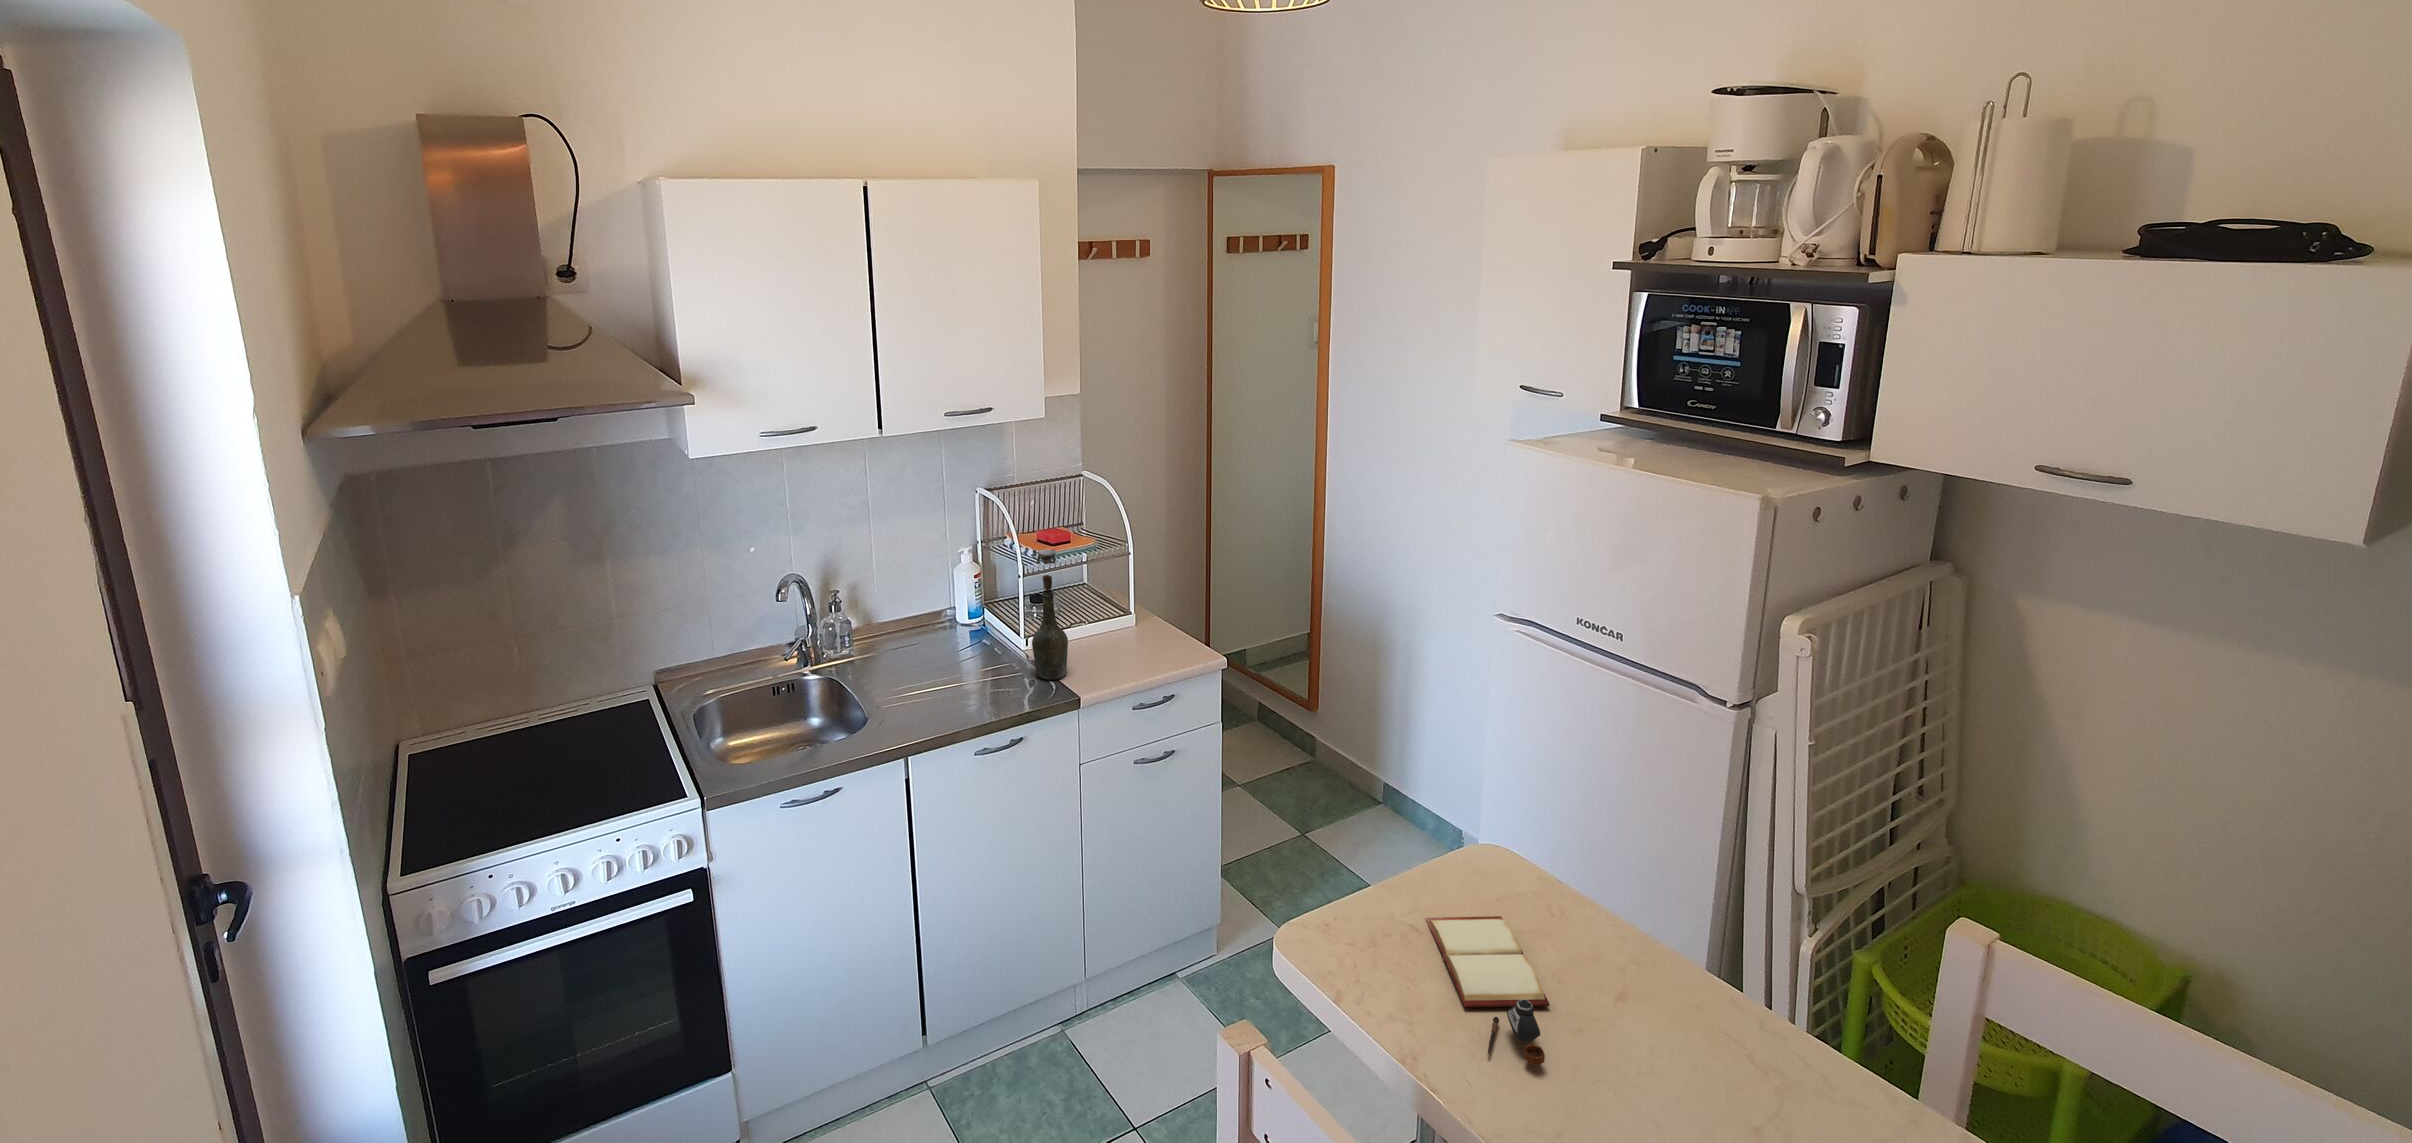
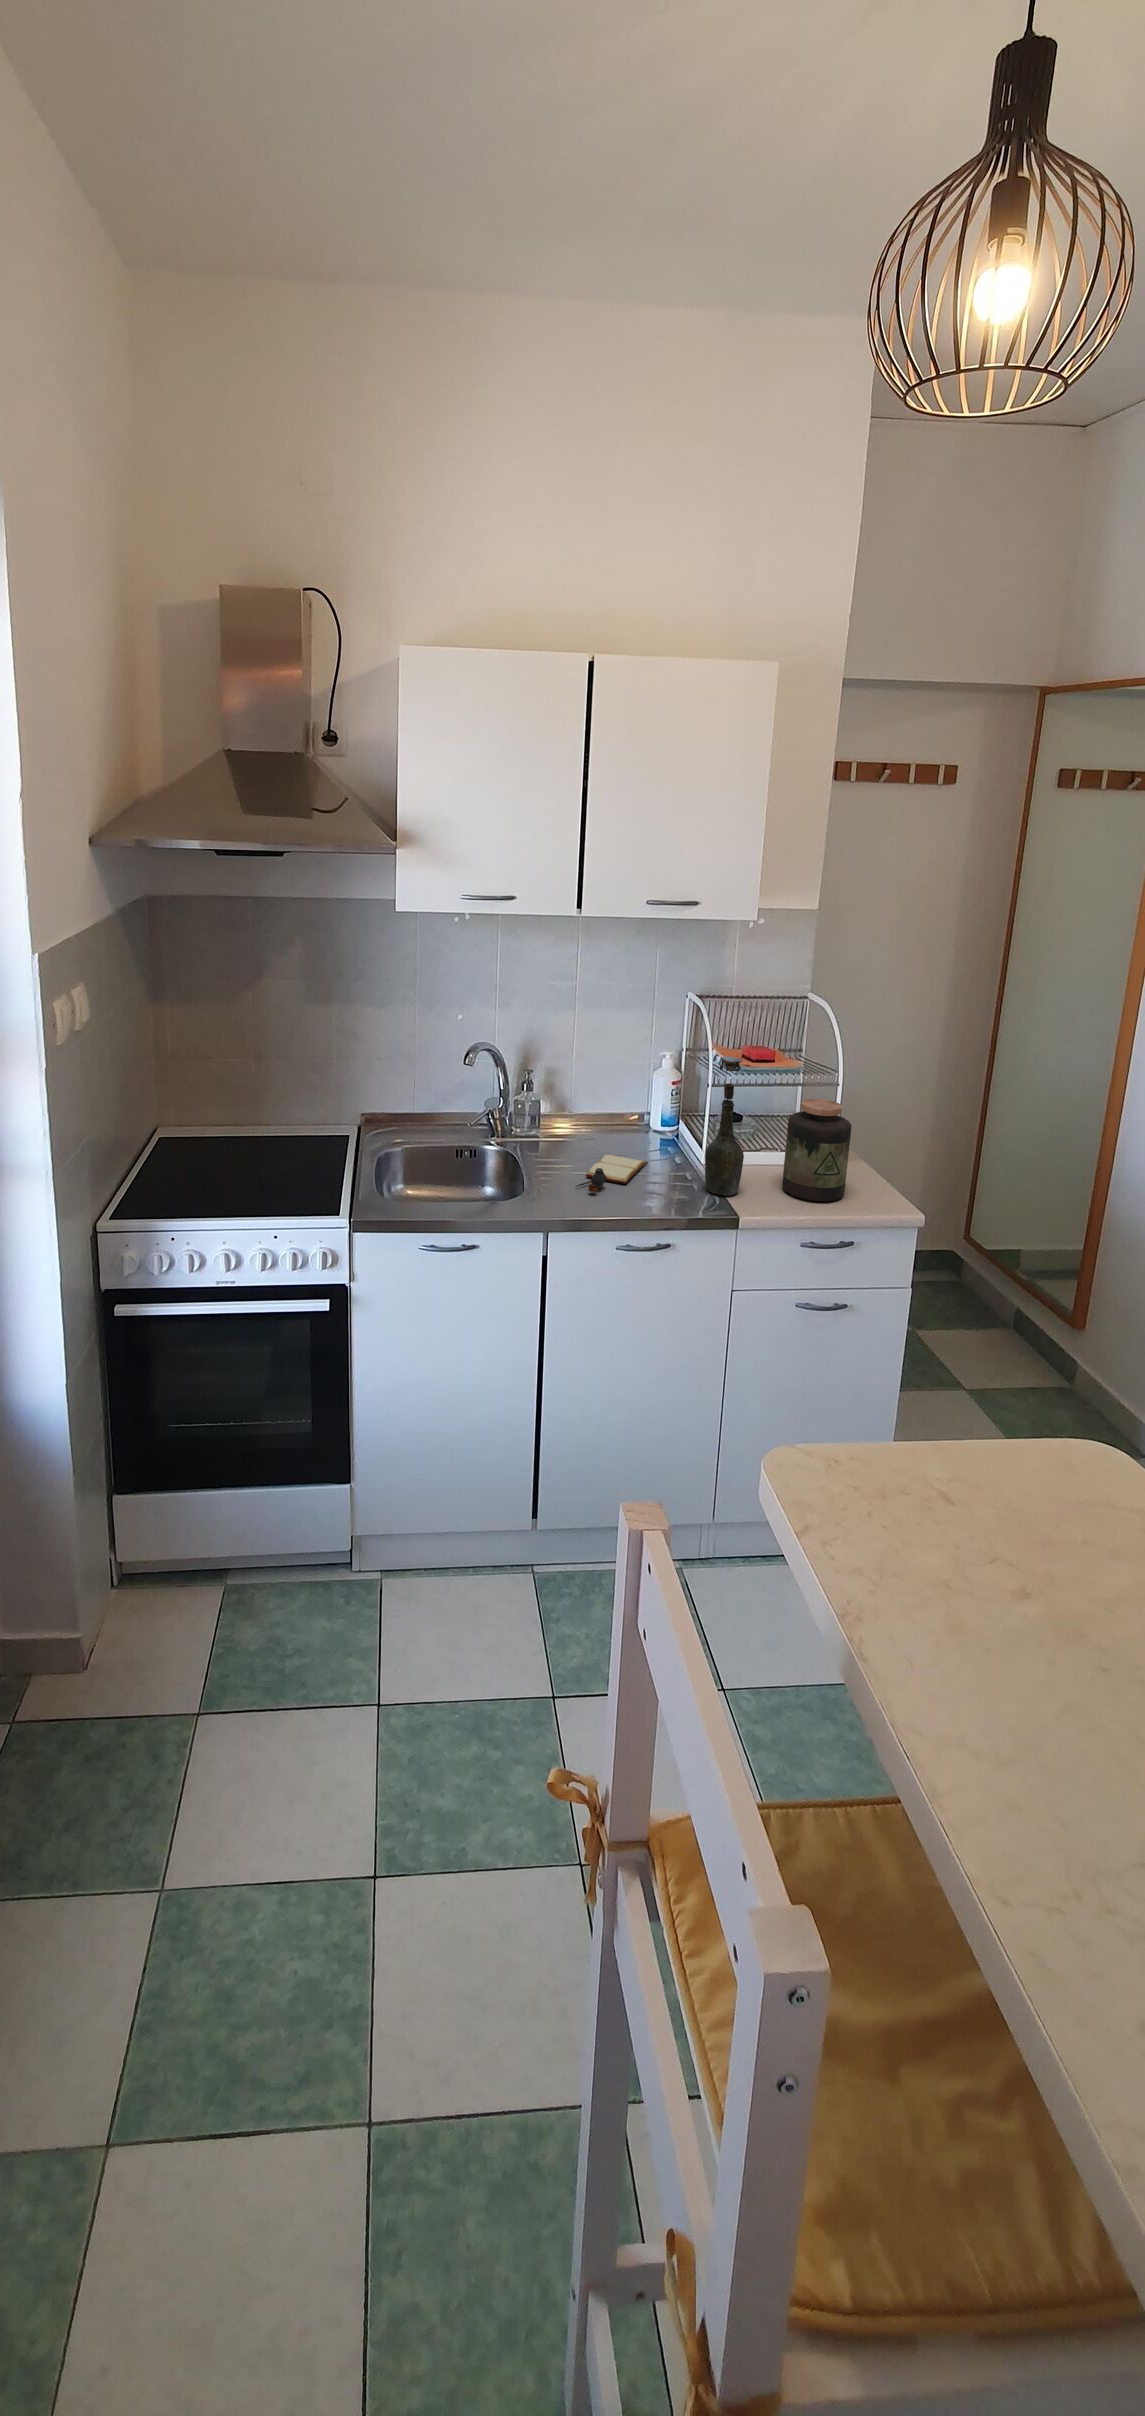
jar: none [1099,572,1155,666] -> present [782,1099,851,1201]
book: present [1425,916,1550,1065] -> present [576,1155,648,1192]

